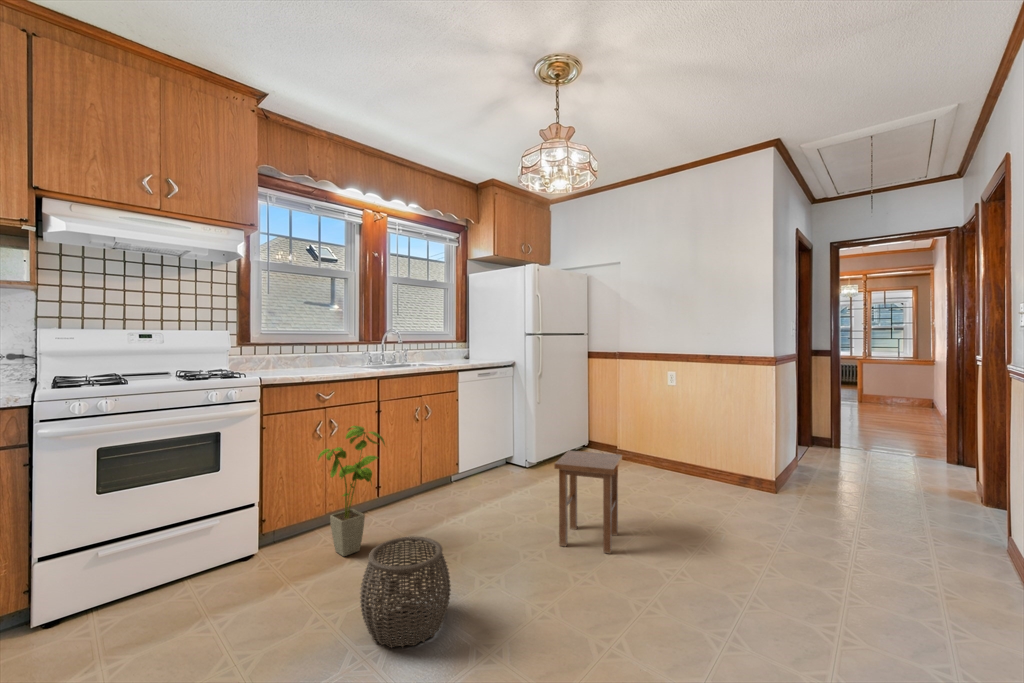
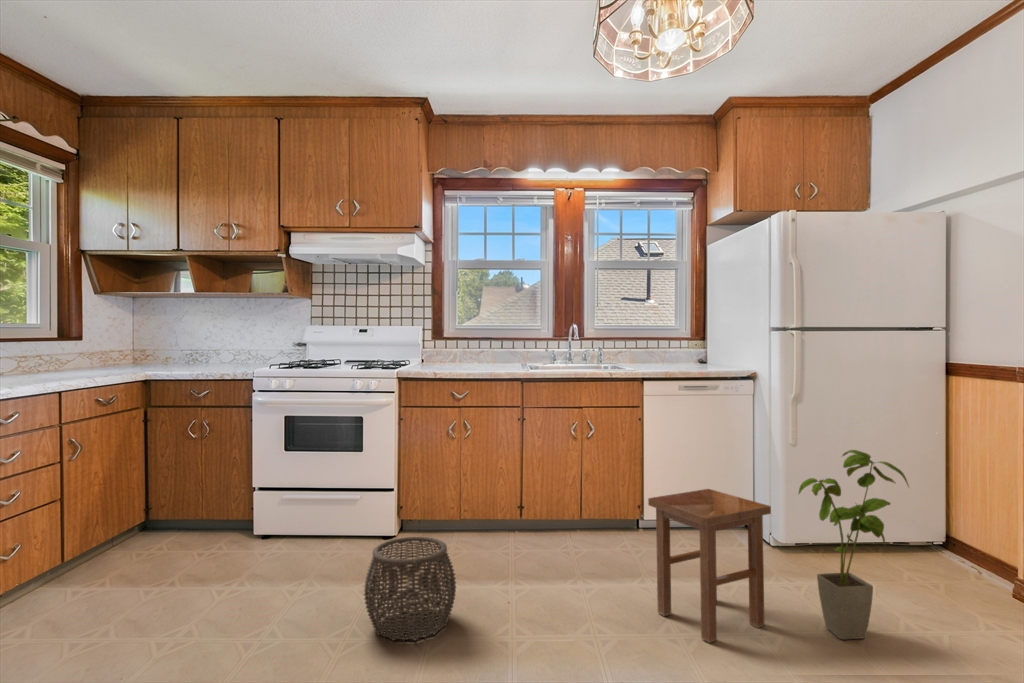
house plant: present [318,426,385,556] -> present [798,450,909,639]

